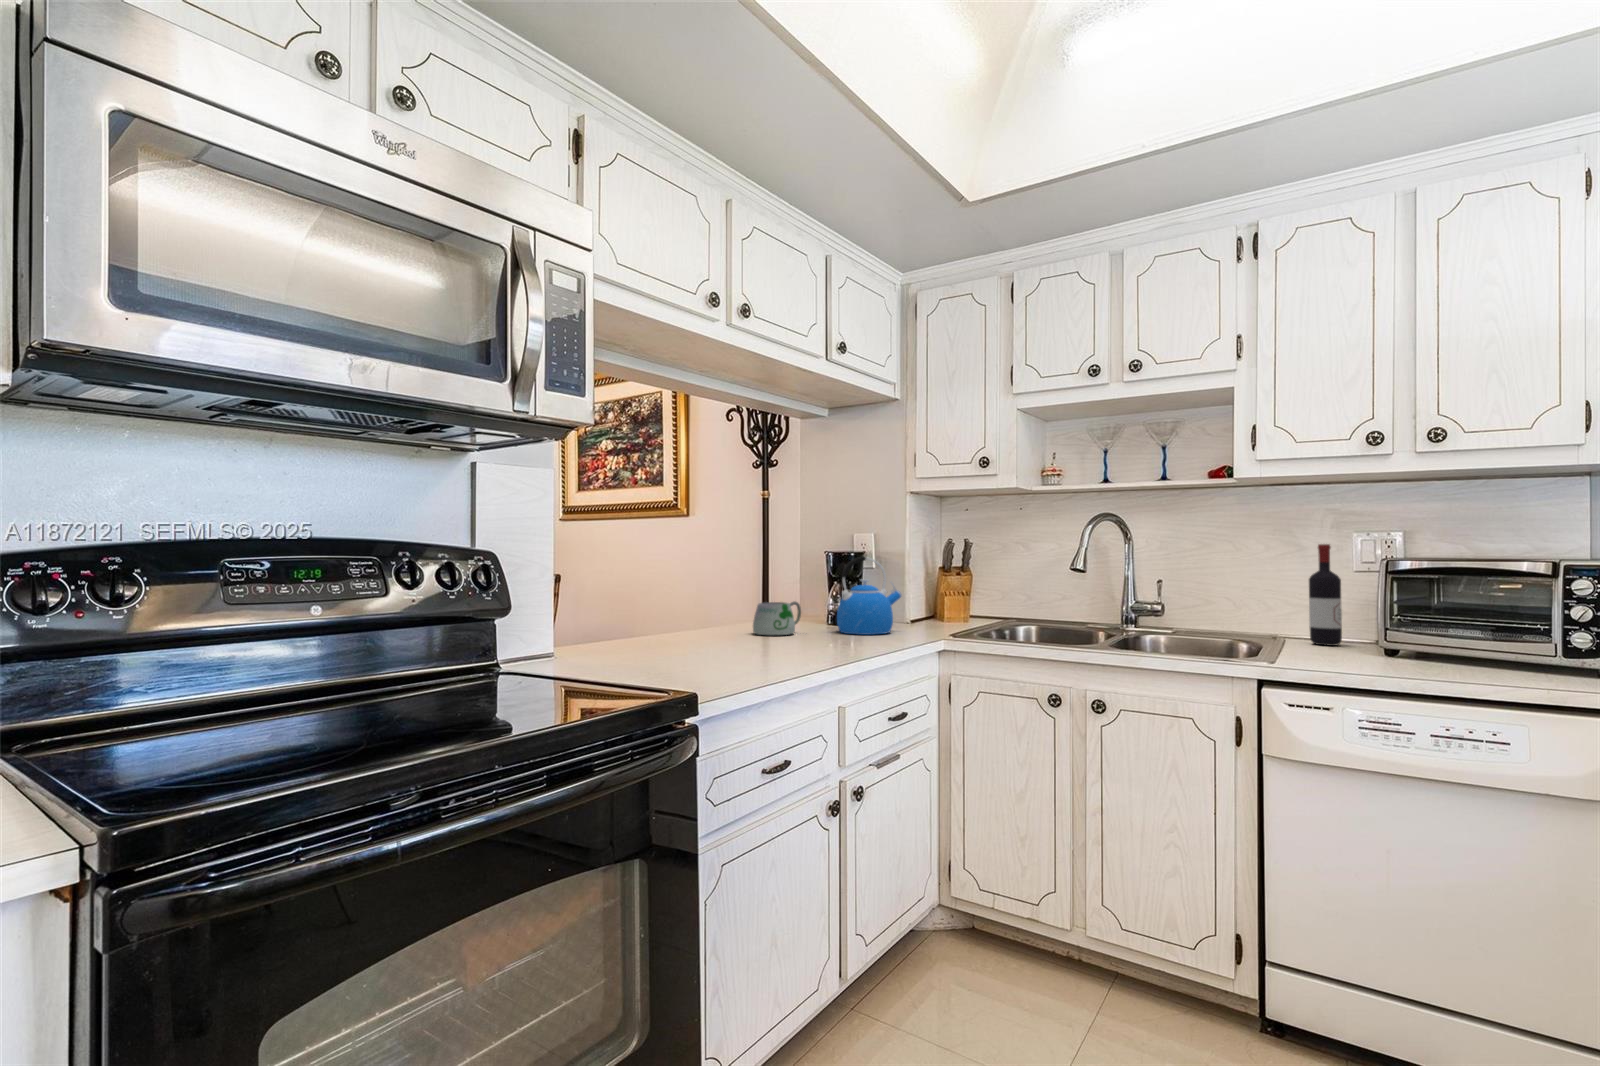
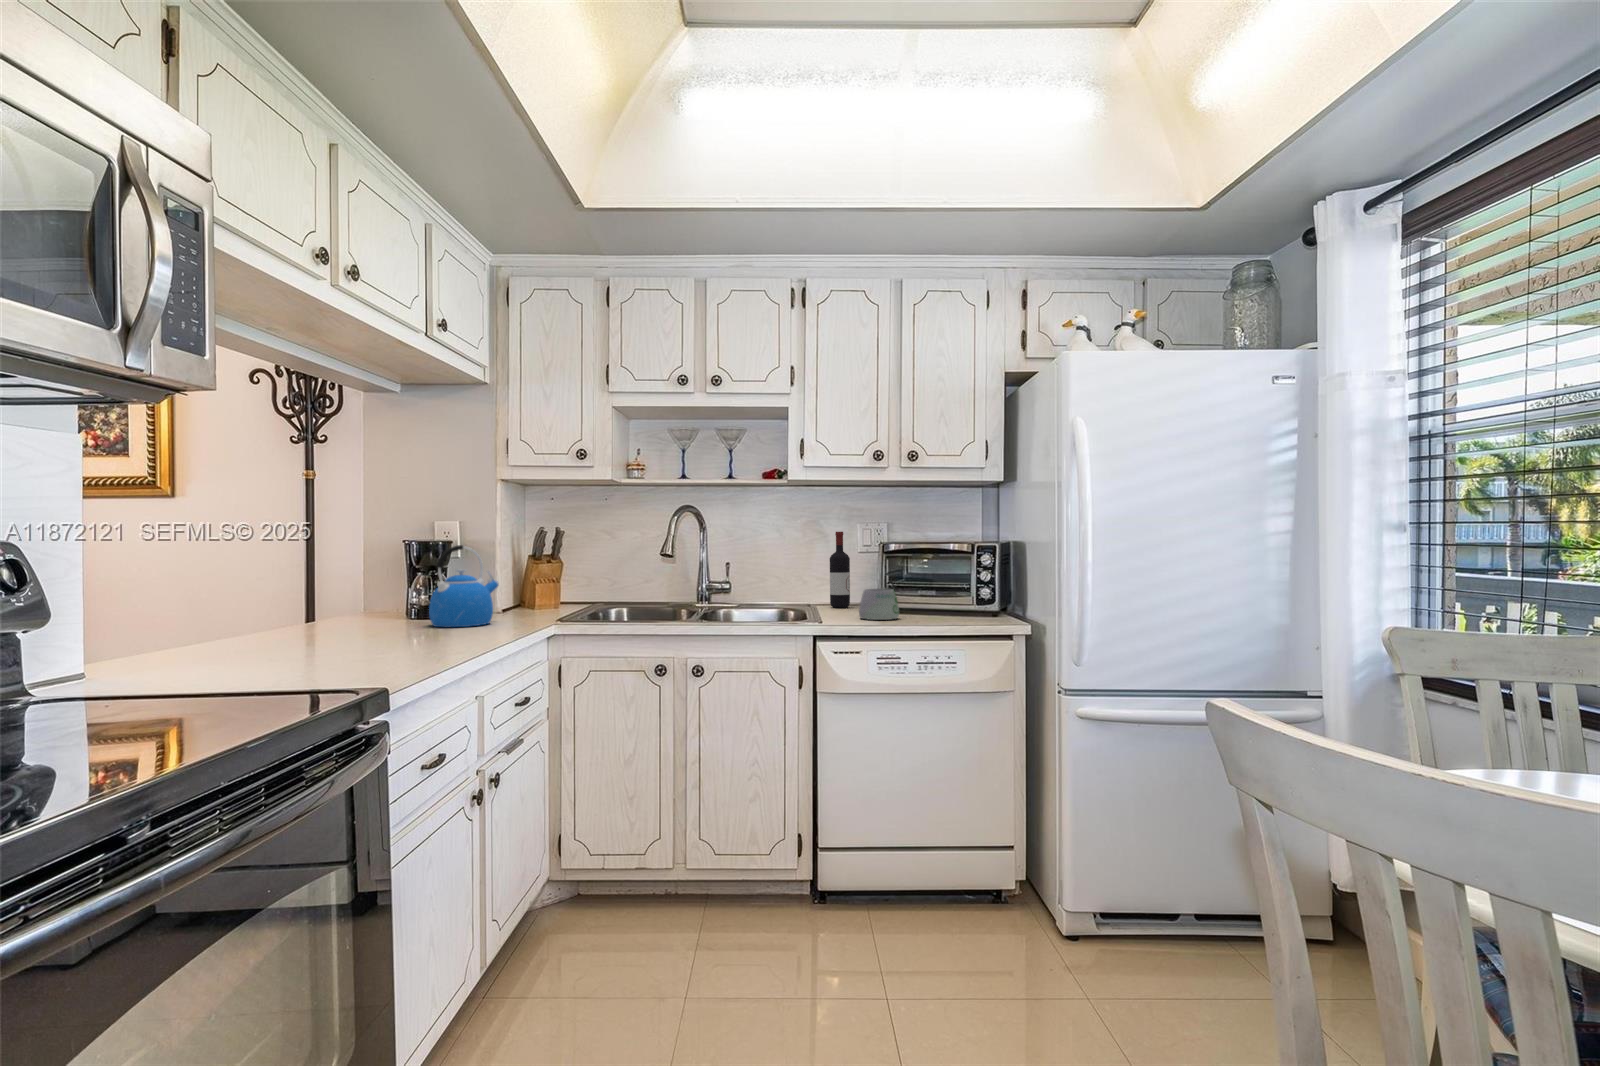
mug: present [753,601,801,635] -> present [859,588,899,620]

